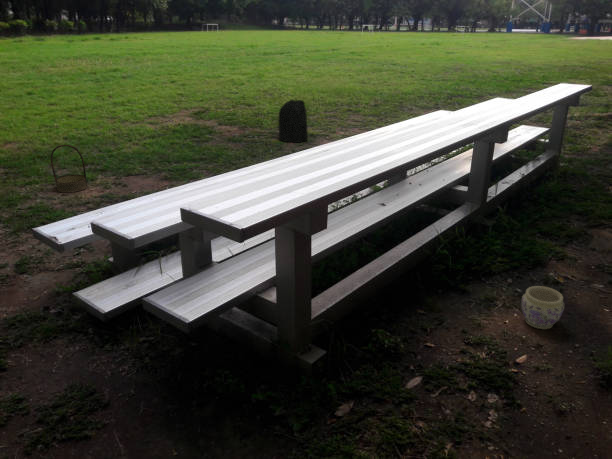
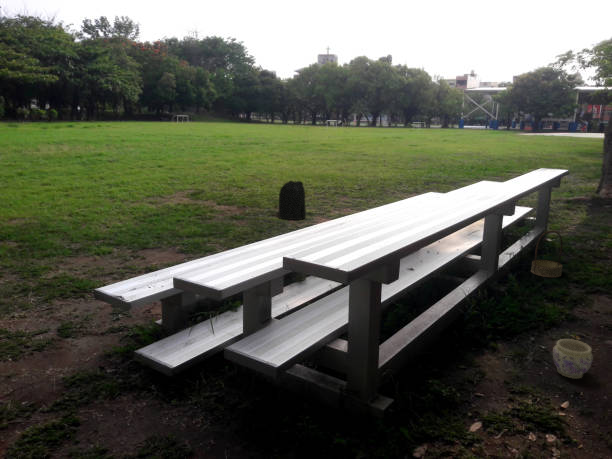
basket: present [51,145,88,193] -> present [531,231,563,278]

